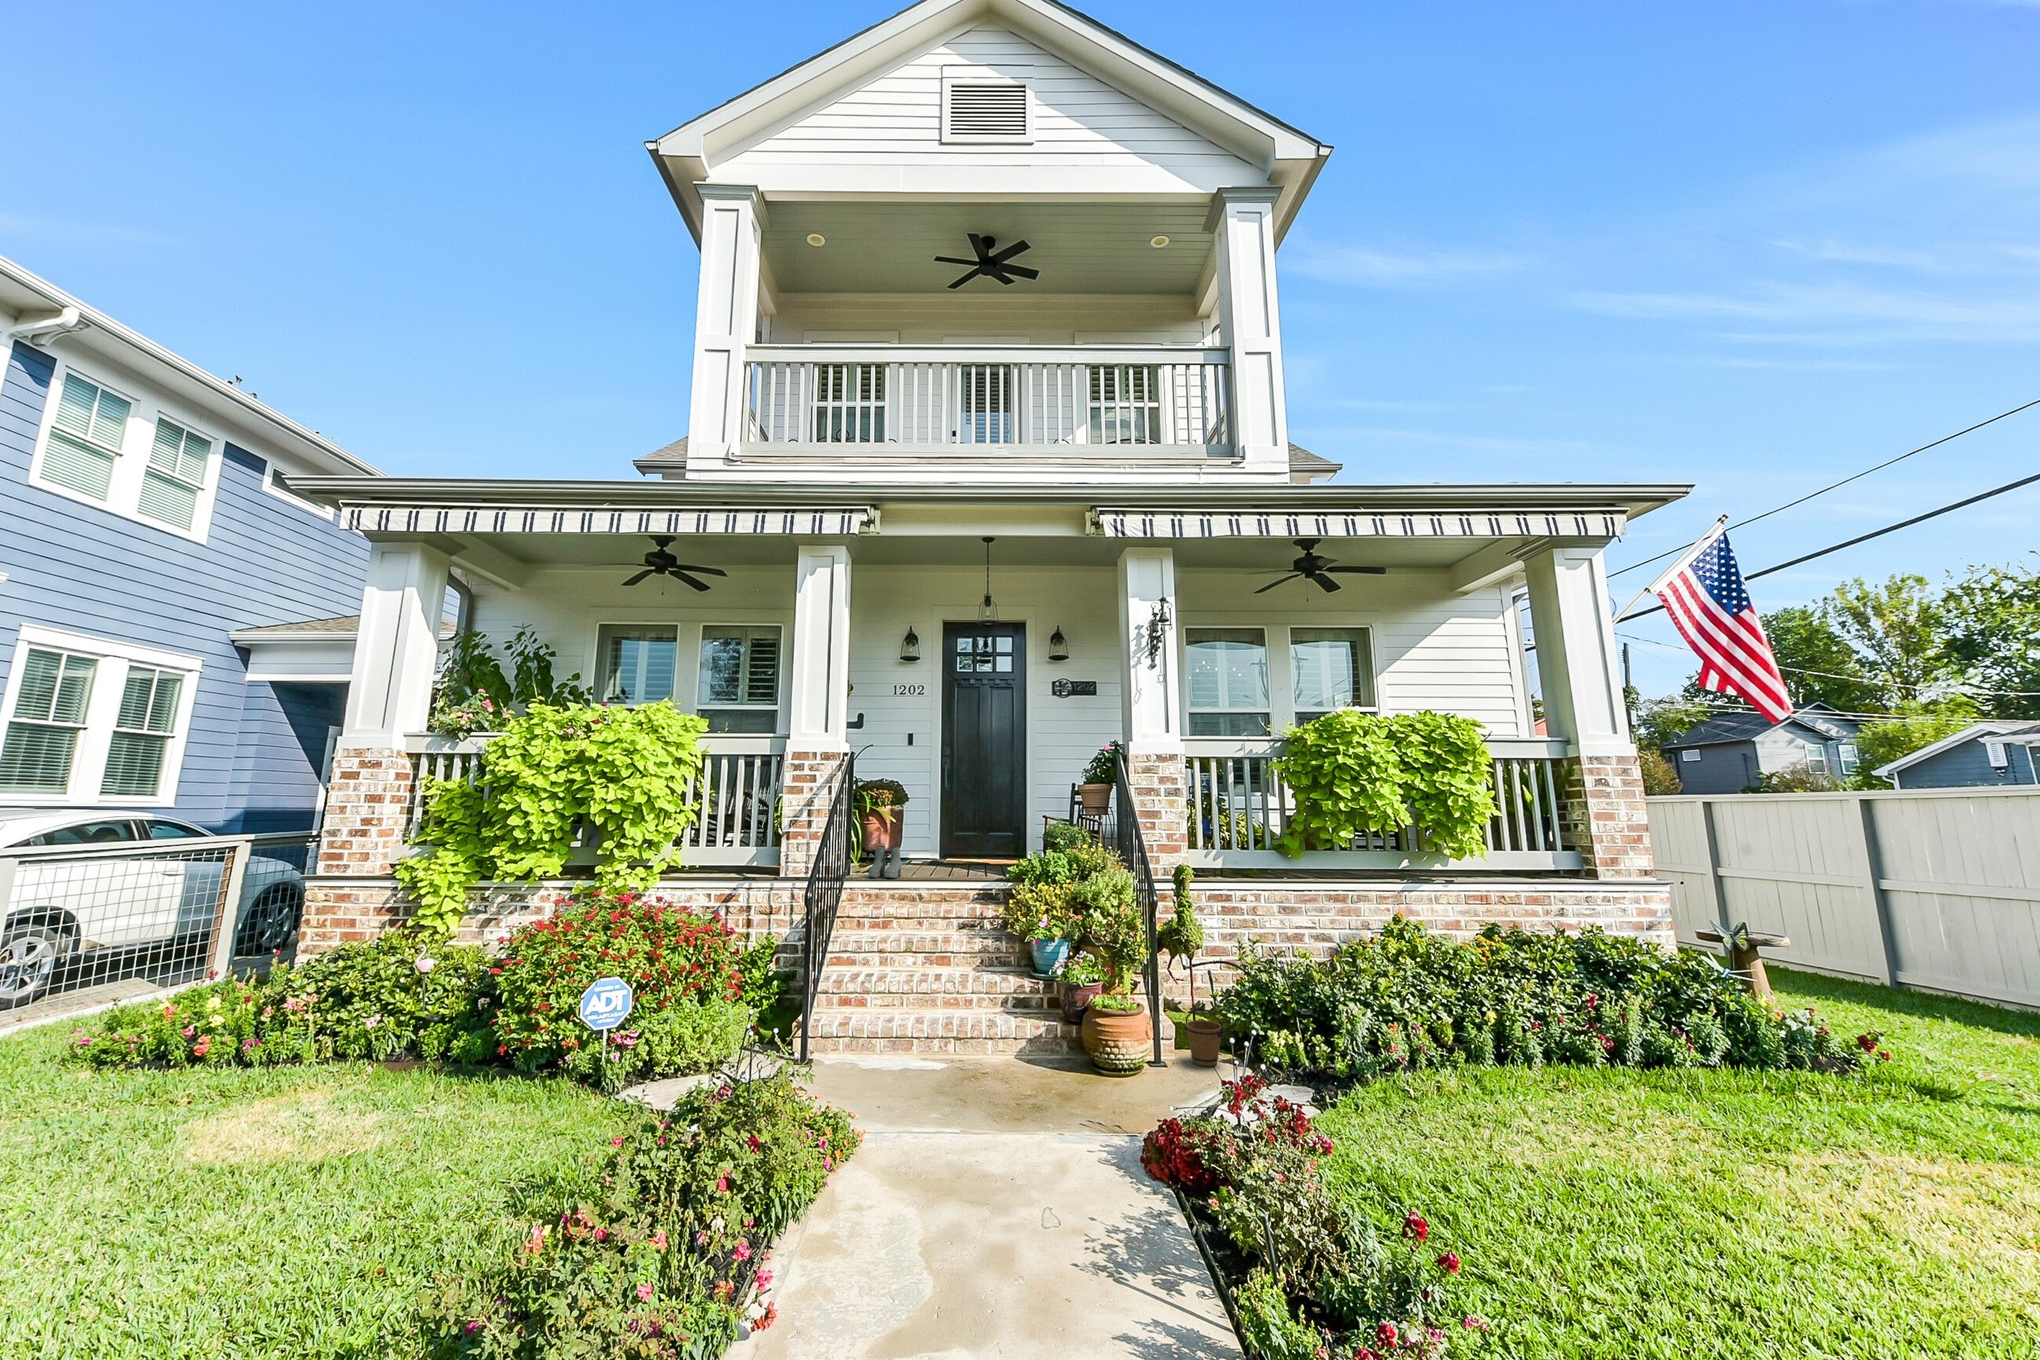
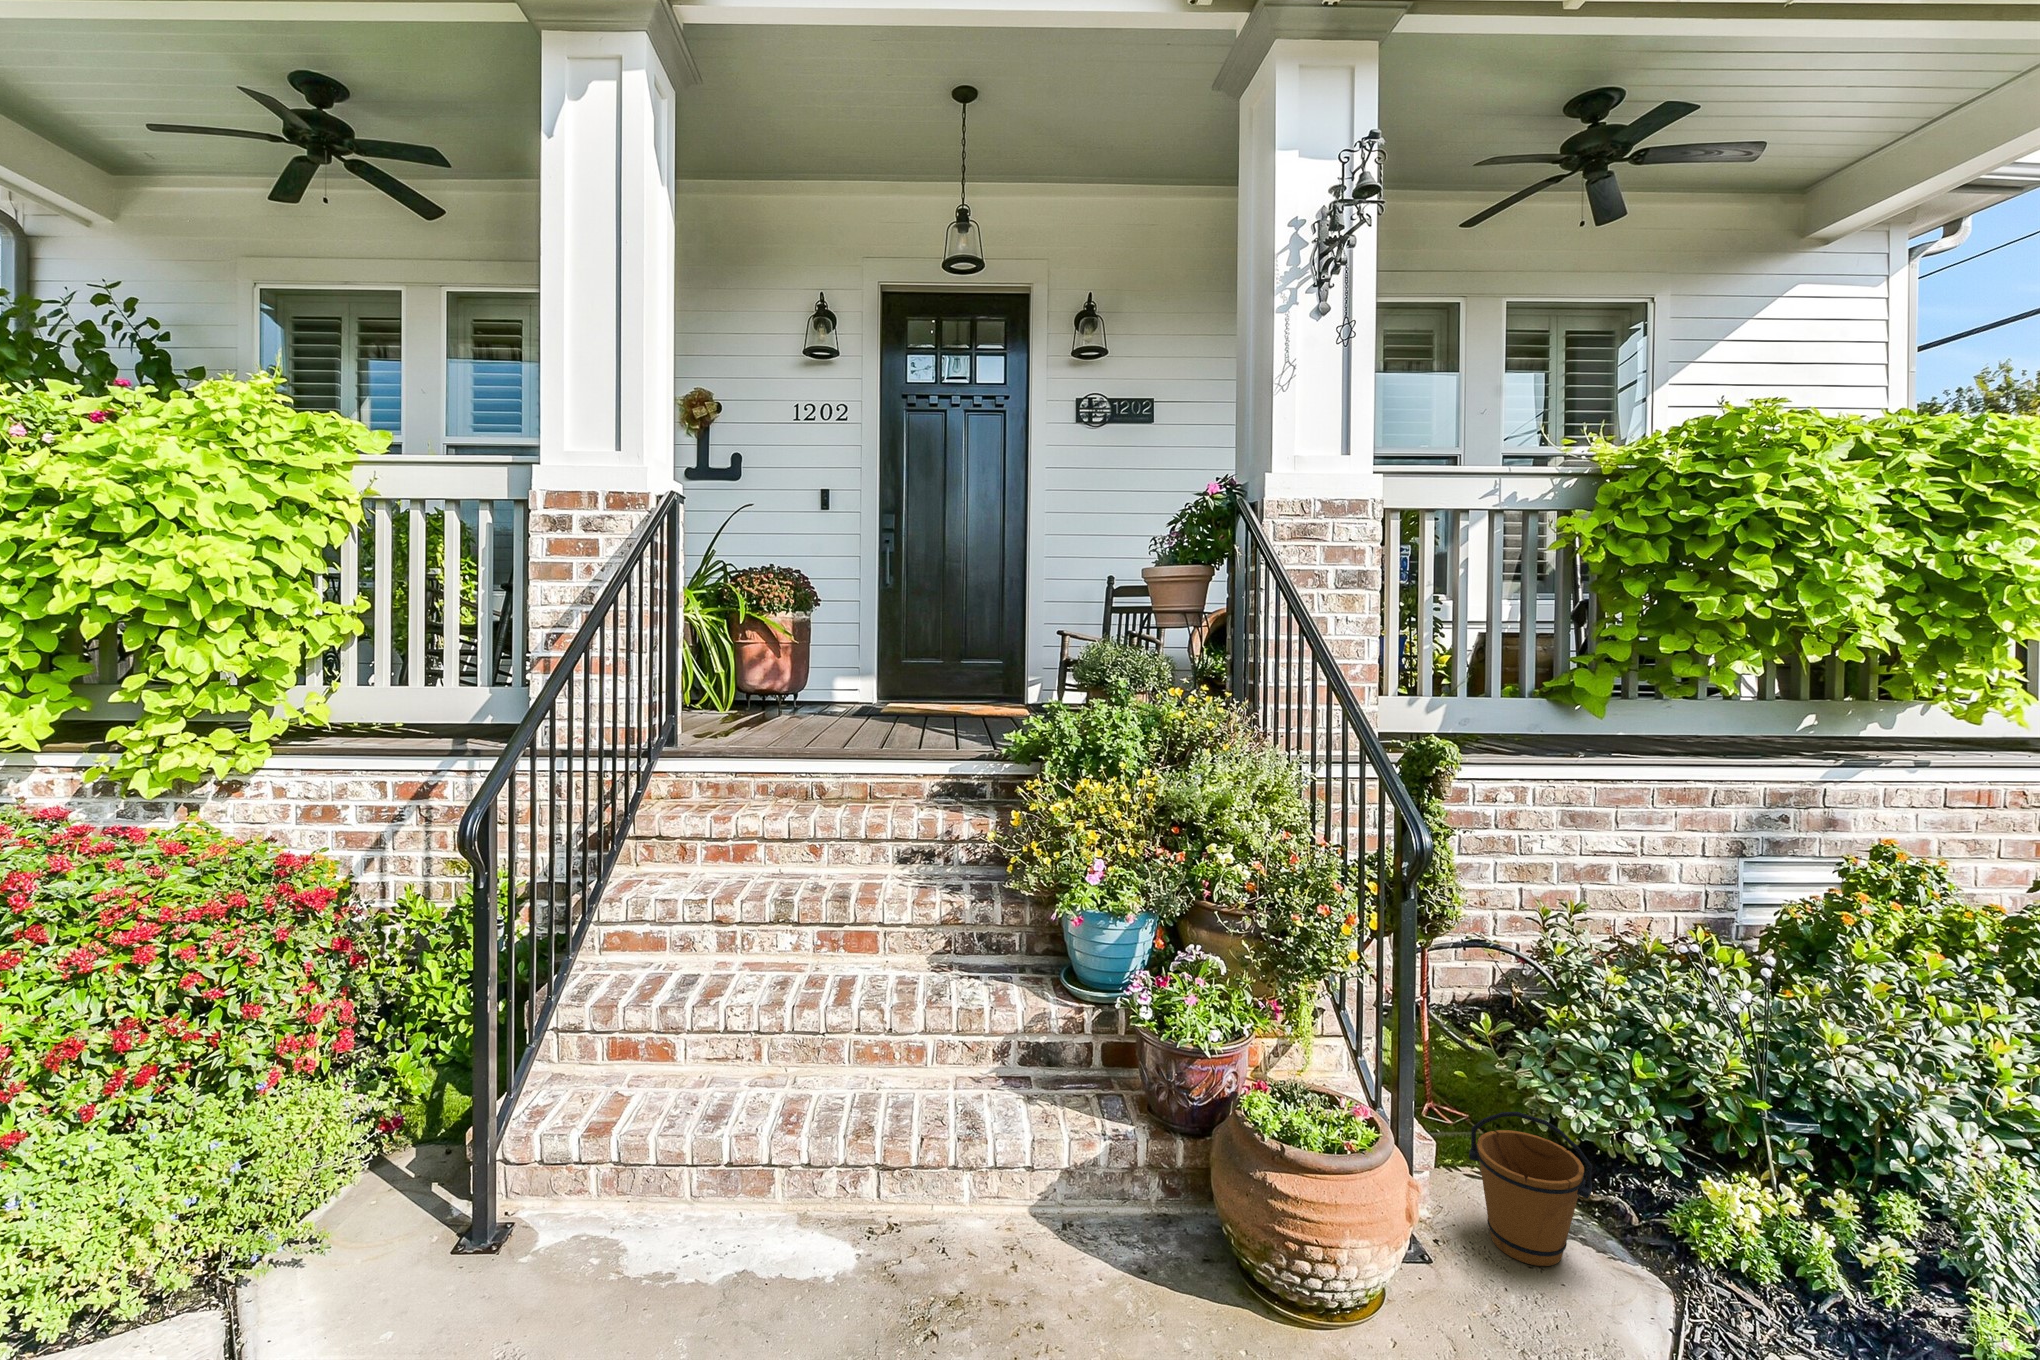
boots: present [868,846,902,878] -> none [706,686,781,755]

